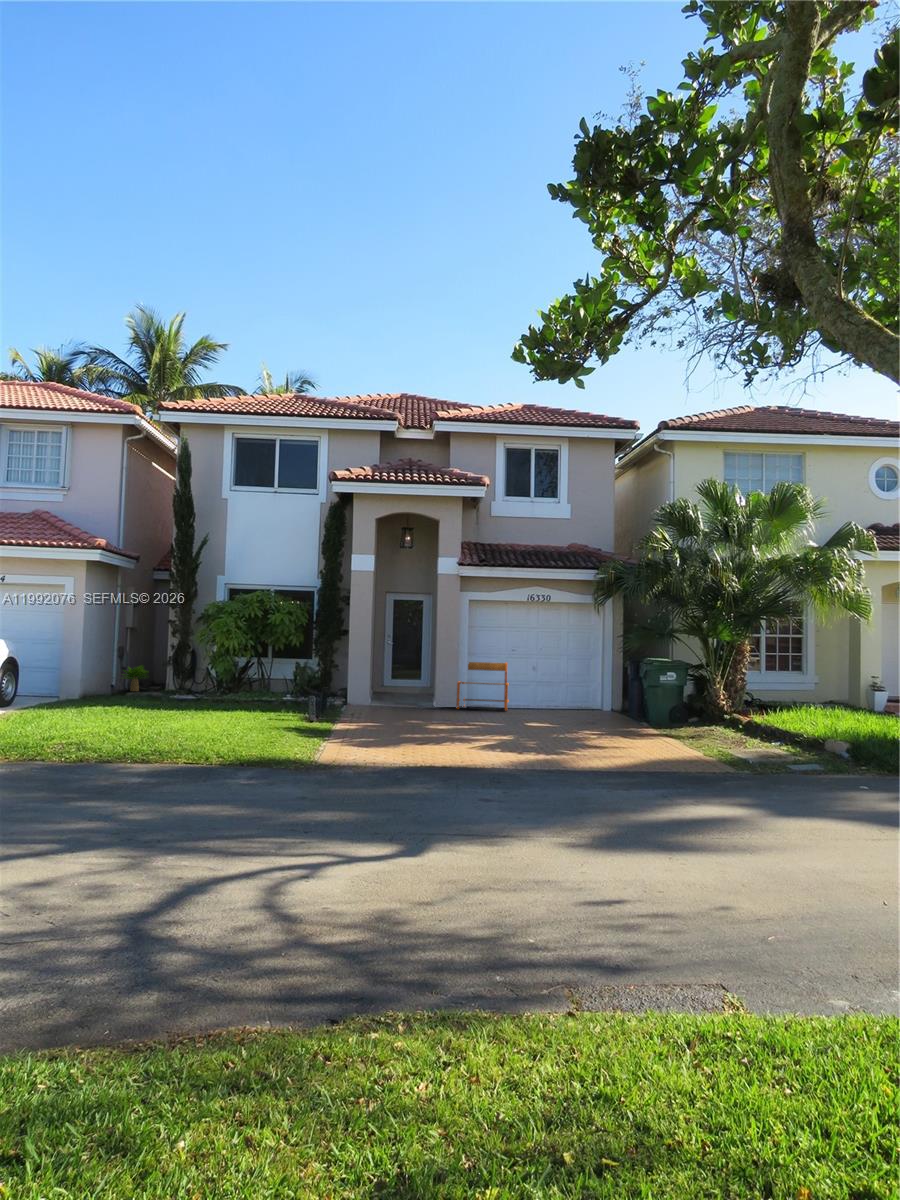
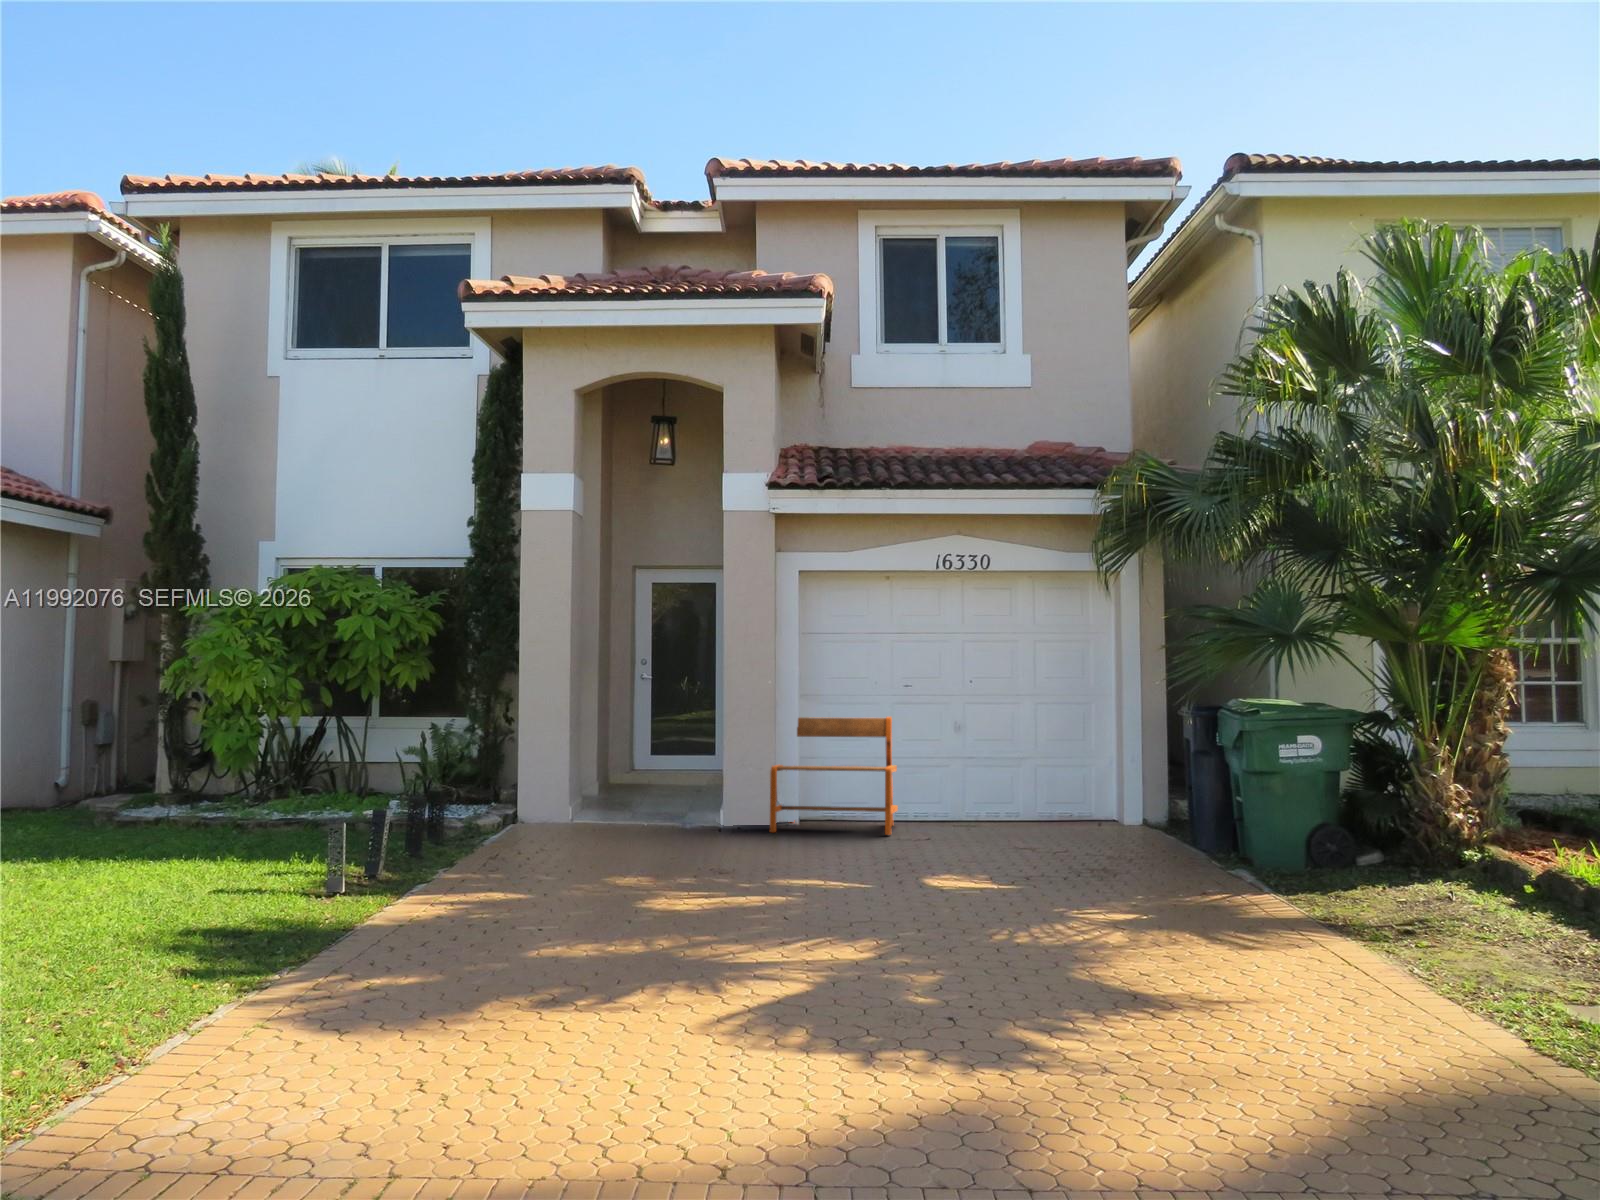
potted plant: present [122,666,148,691] -> none [46,738,126,798]

